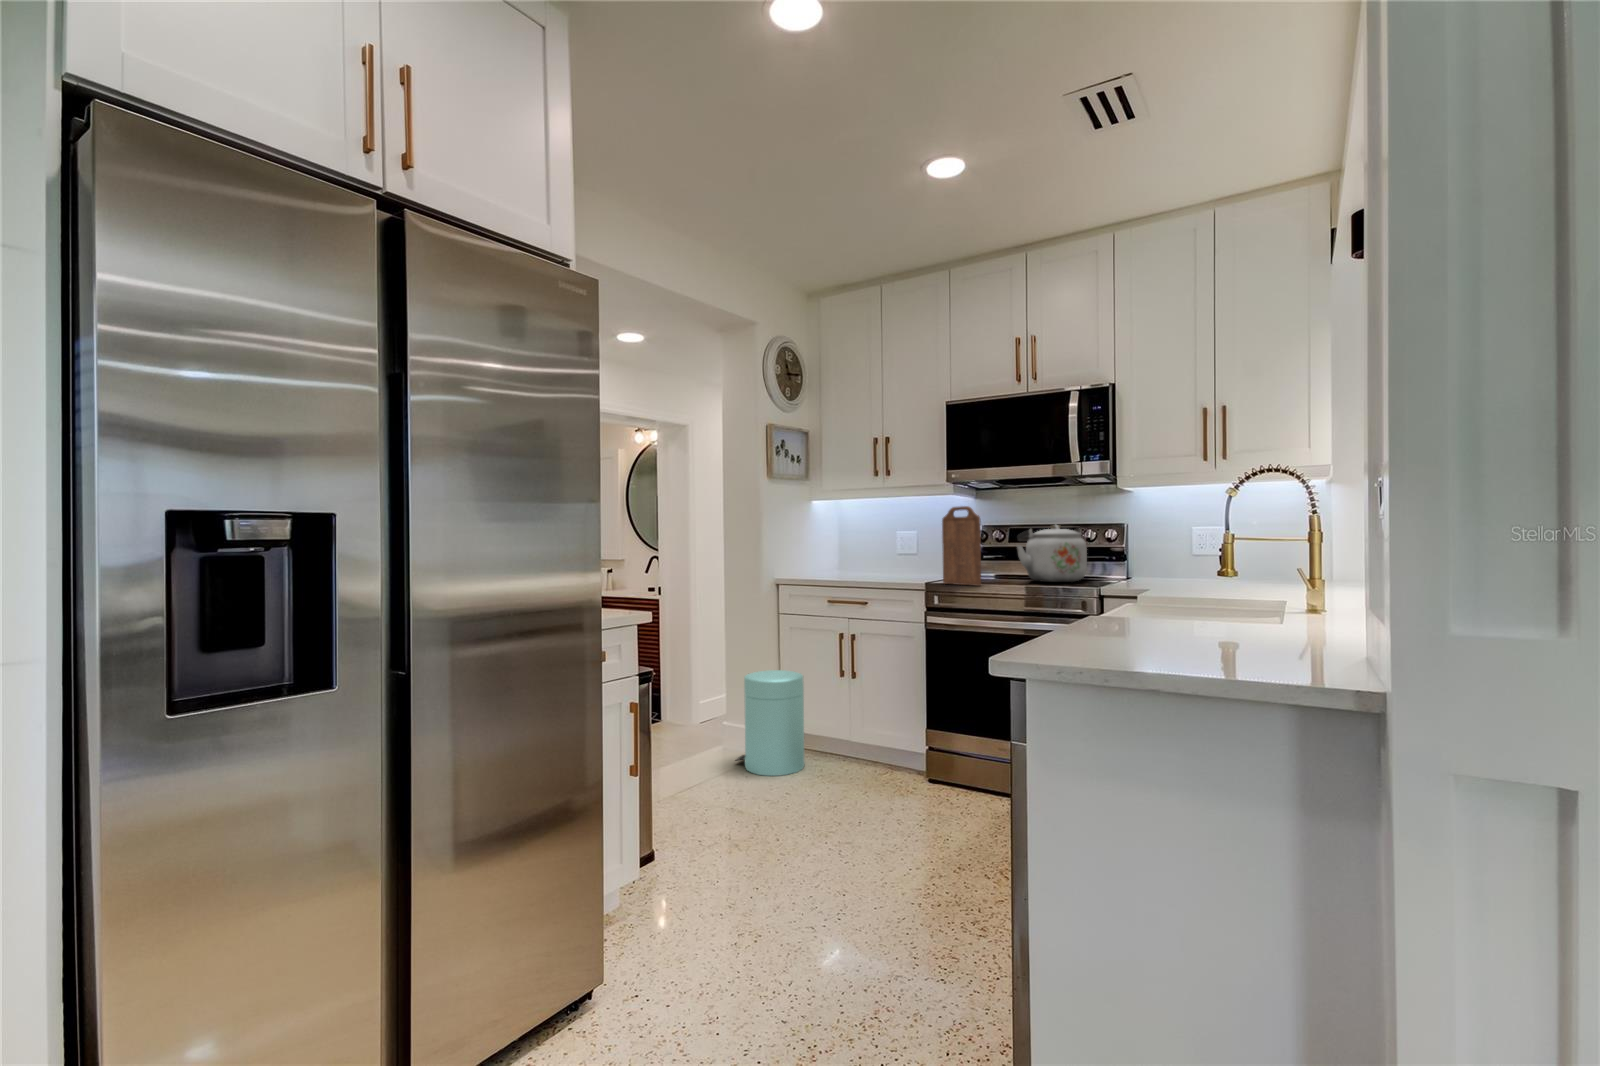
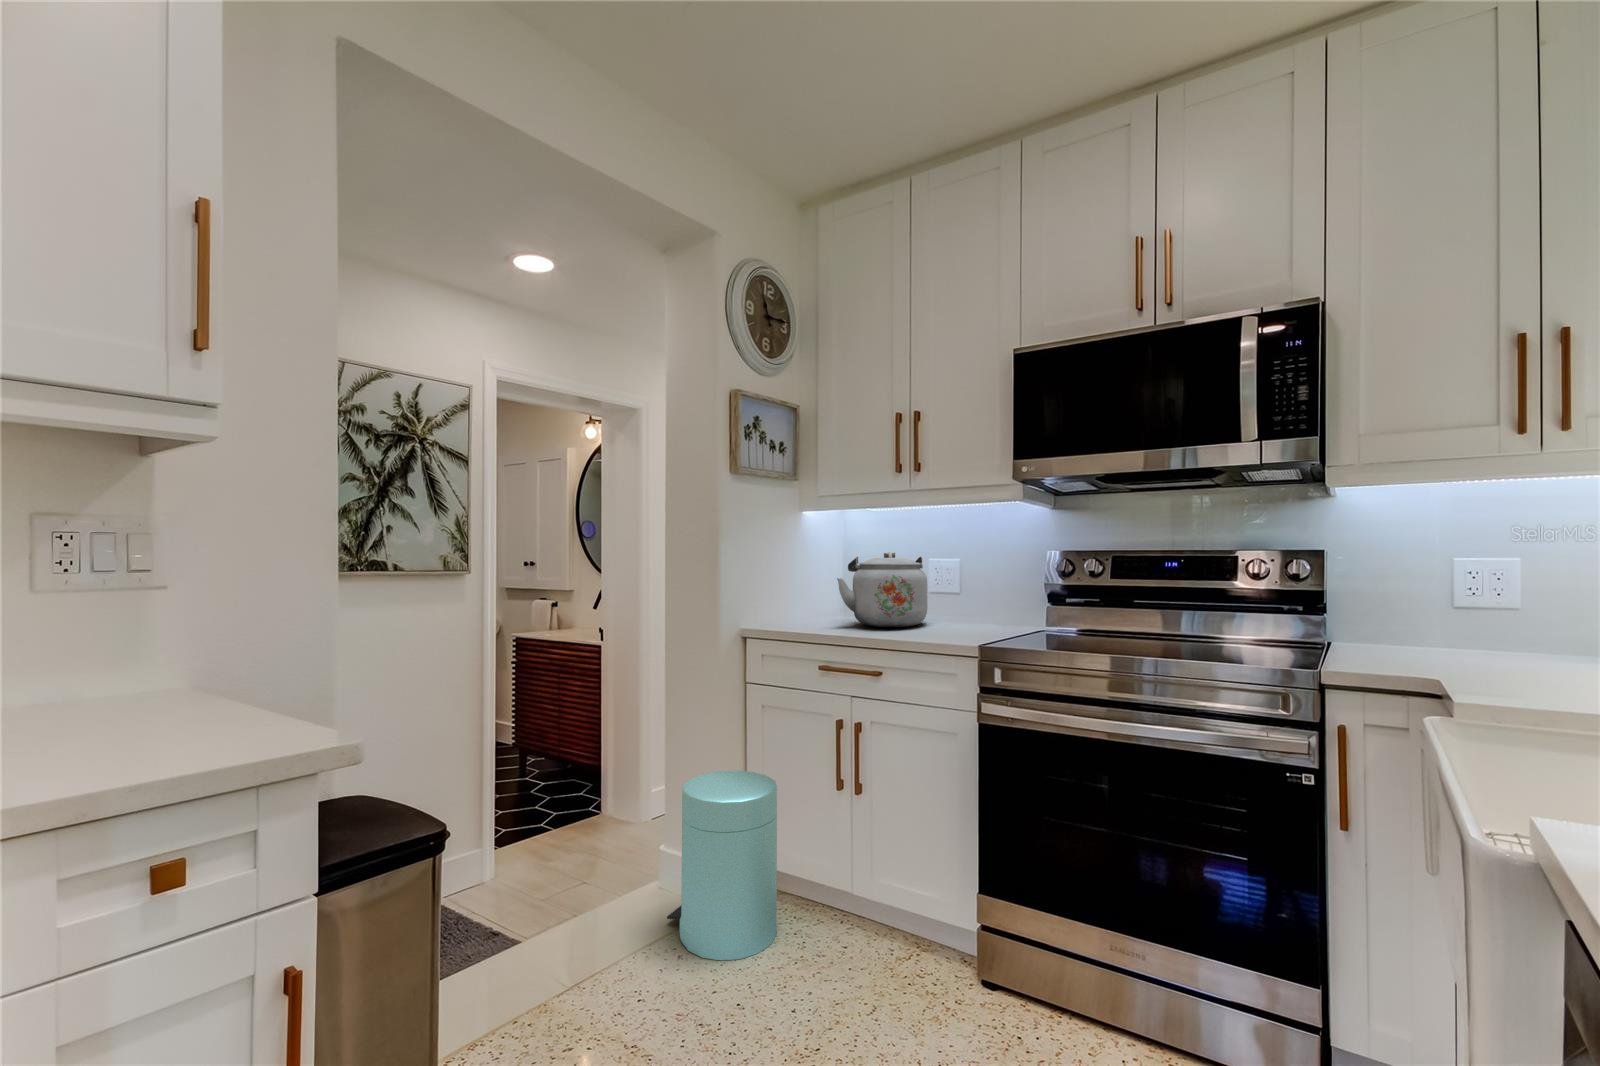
cutting board: present [942,506,981,586] -> none [1010,516,1083,657]
kettle: present [1017,525,1087,582] -> present [837,552,927,627]

